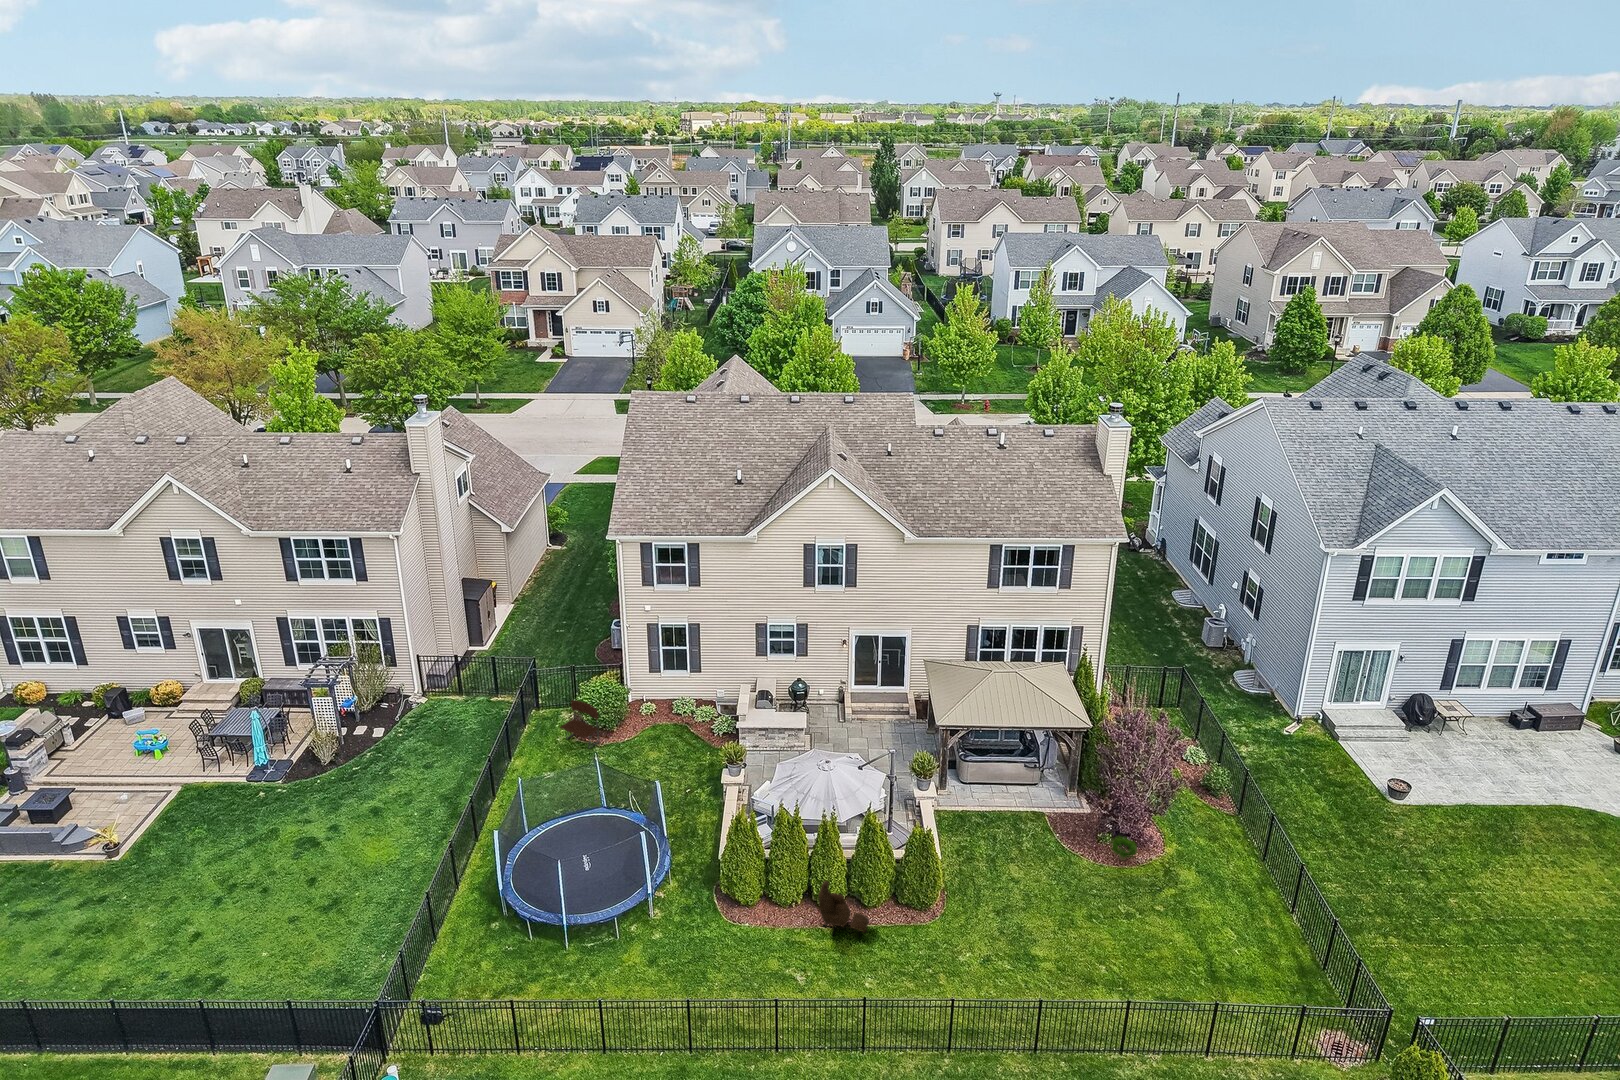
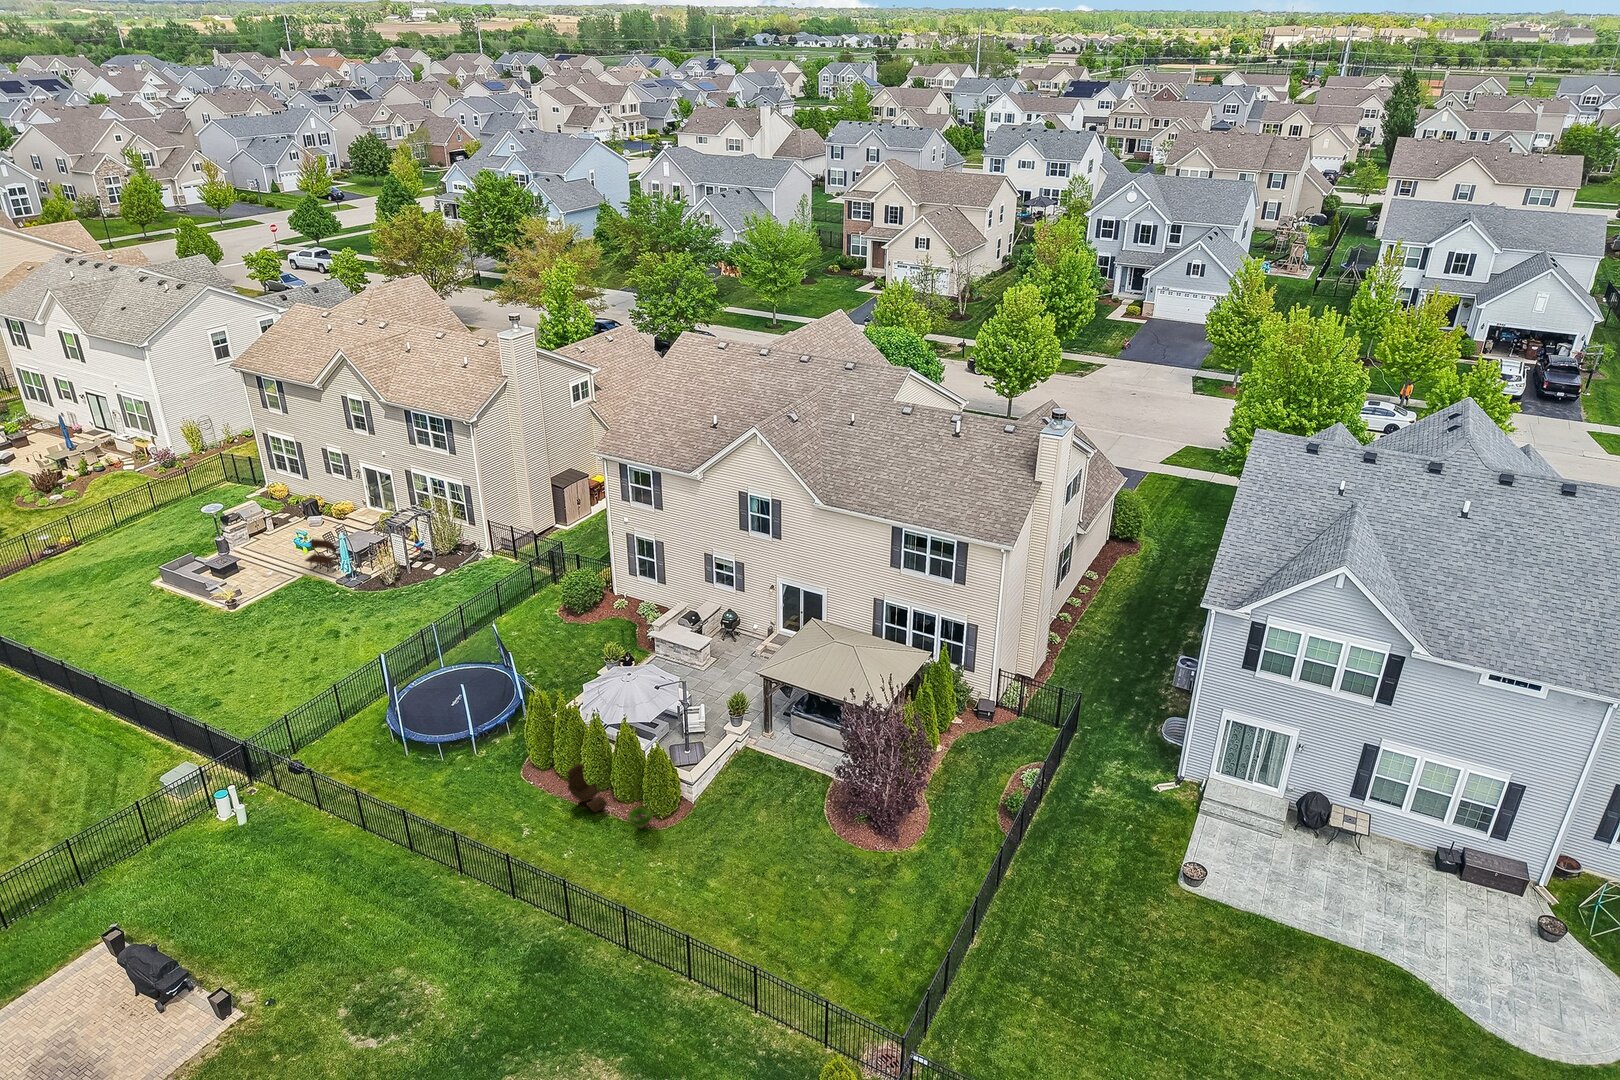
bench: present [560,700,599,748] -> present [305,539,337,573]
potted plant: present [1111,837,1138,861] -> present [628,806,653,828]

